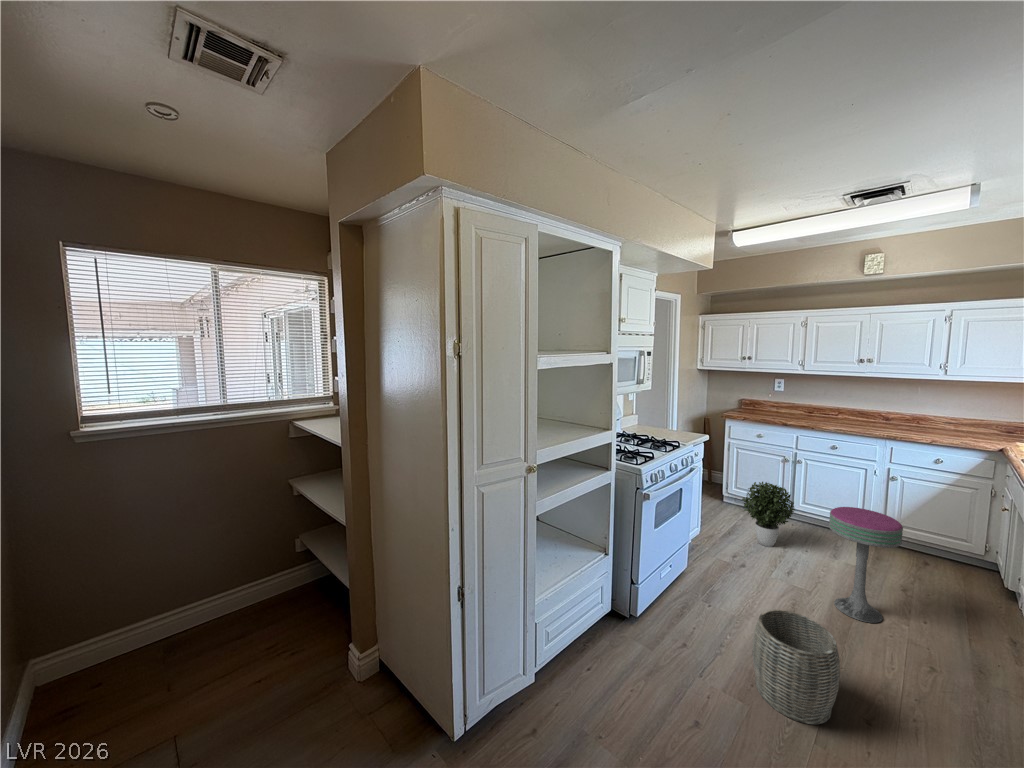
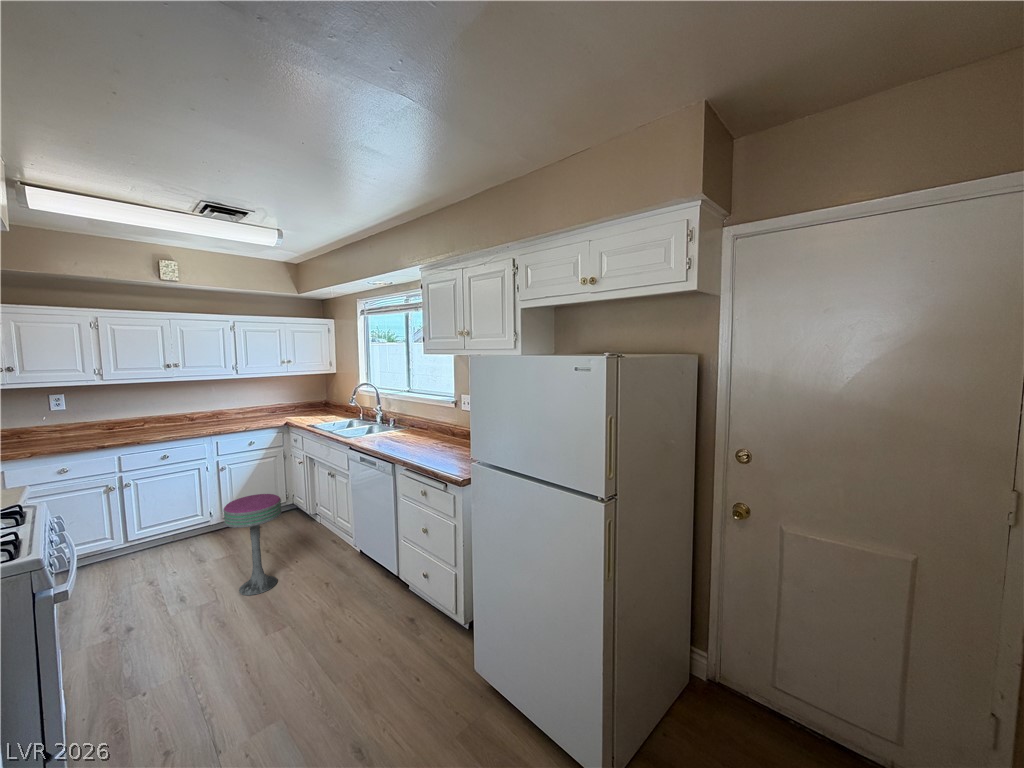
potted plant: present [742,482,795,547] -> none [86,517,160,599]
woven basket: present [752,610,840,724] -> none [248,597,324,701]

